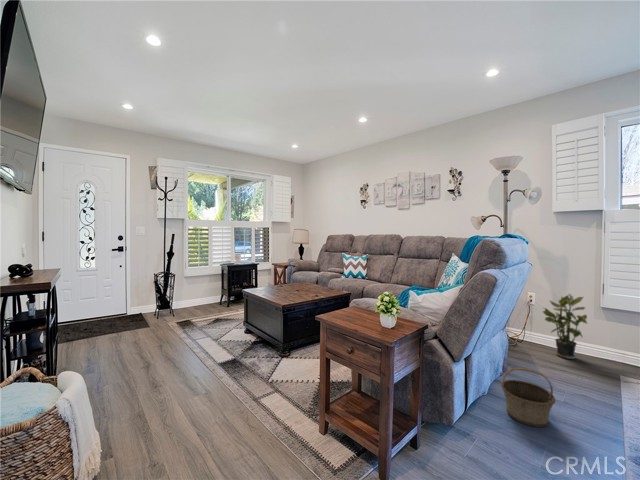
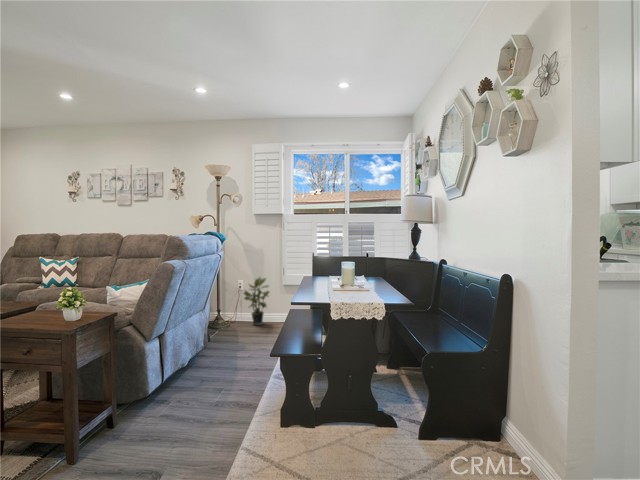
basket: present [501,368,555,427] -> none [195,334,229,375]

